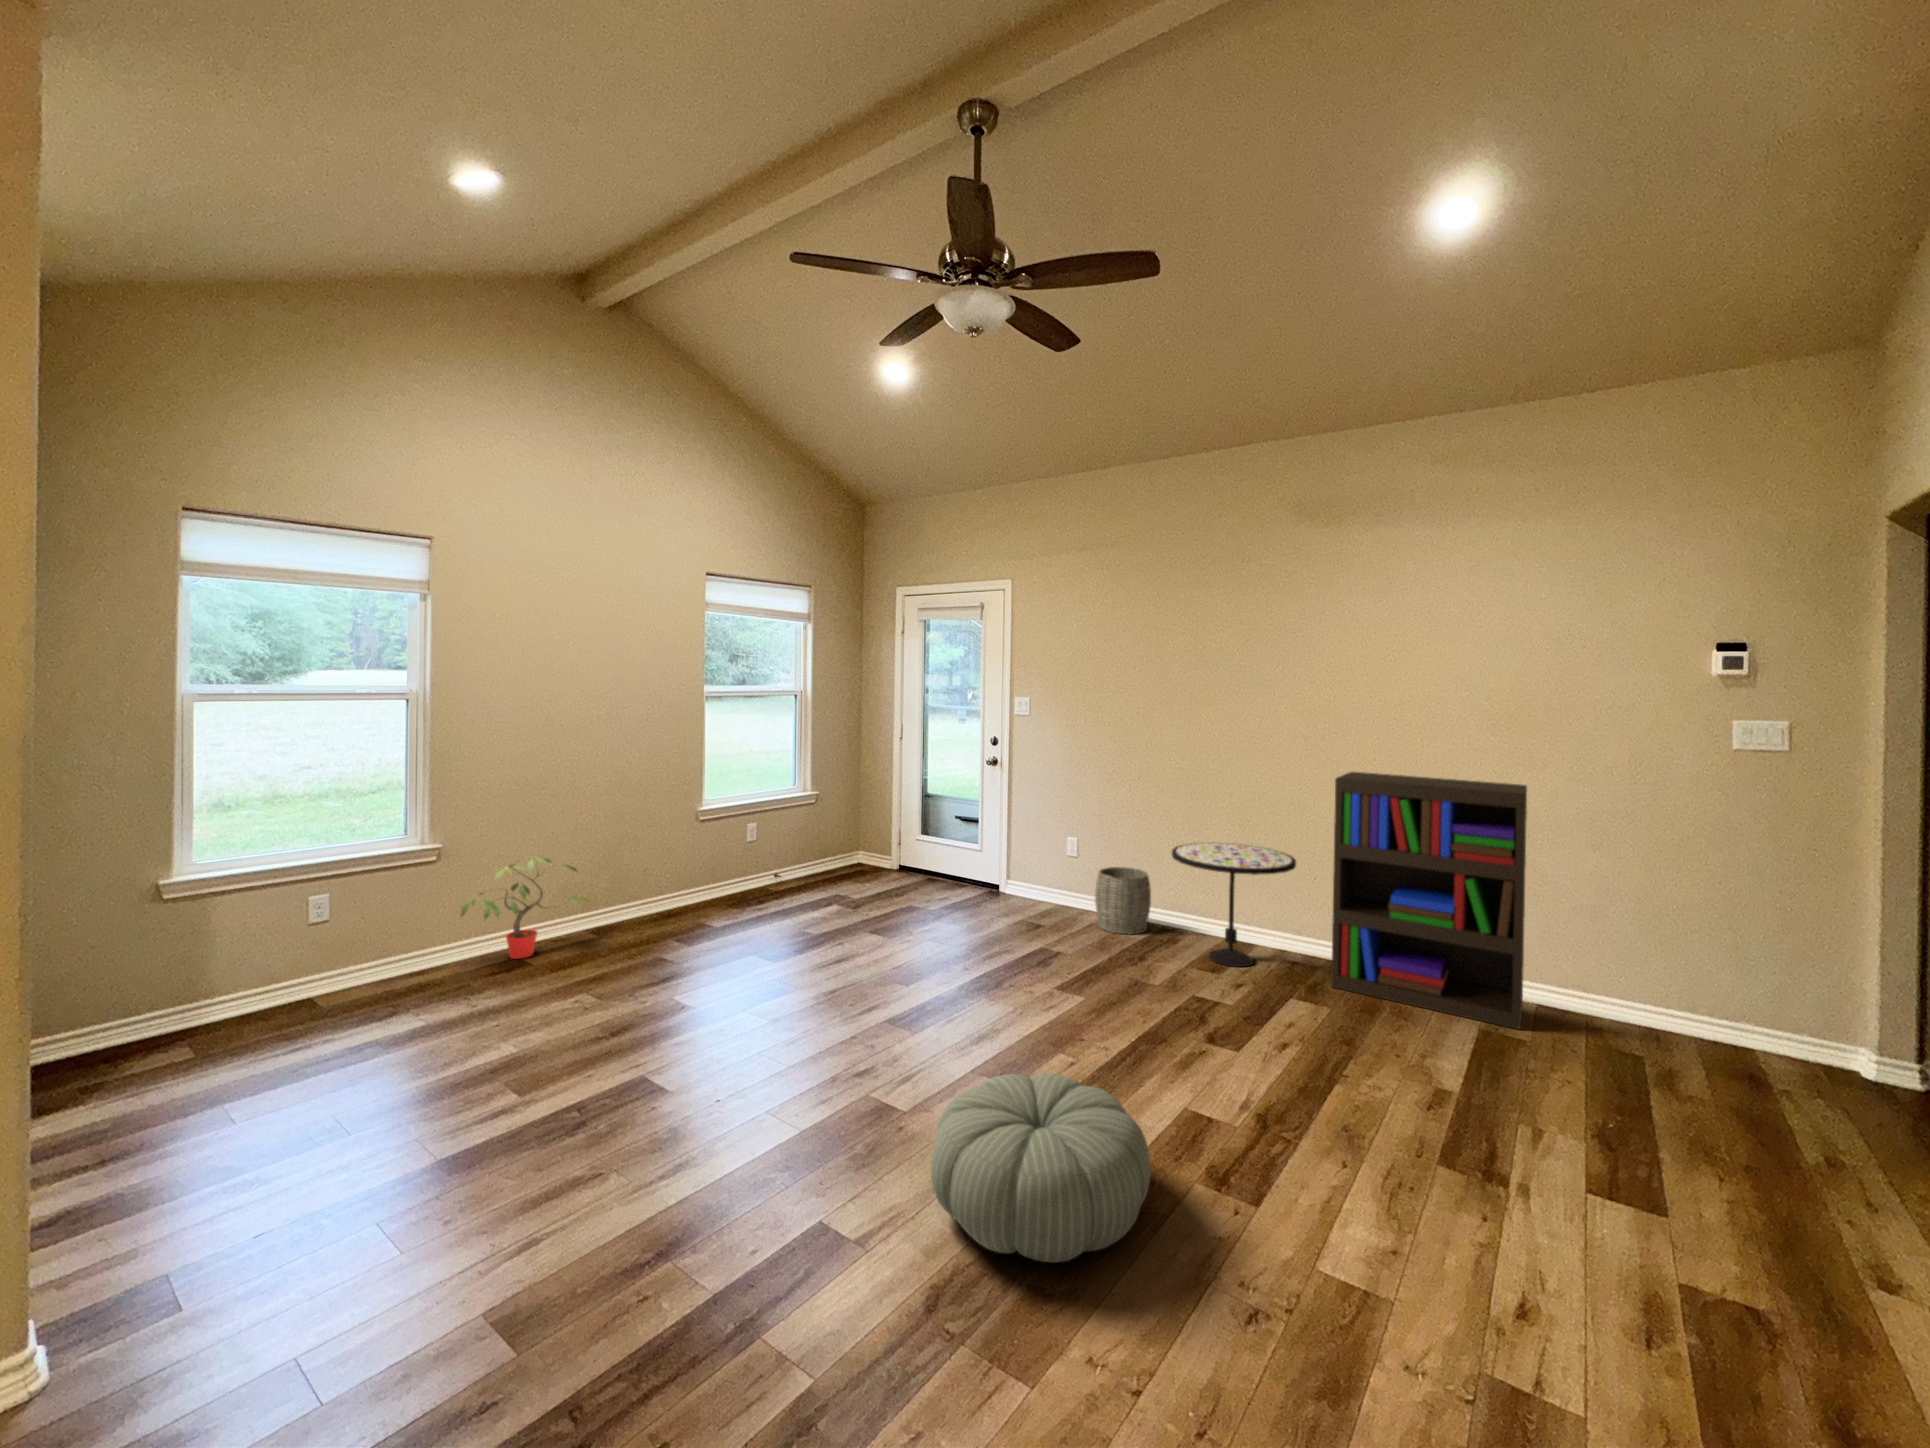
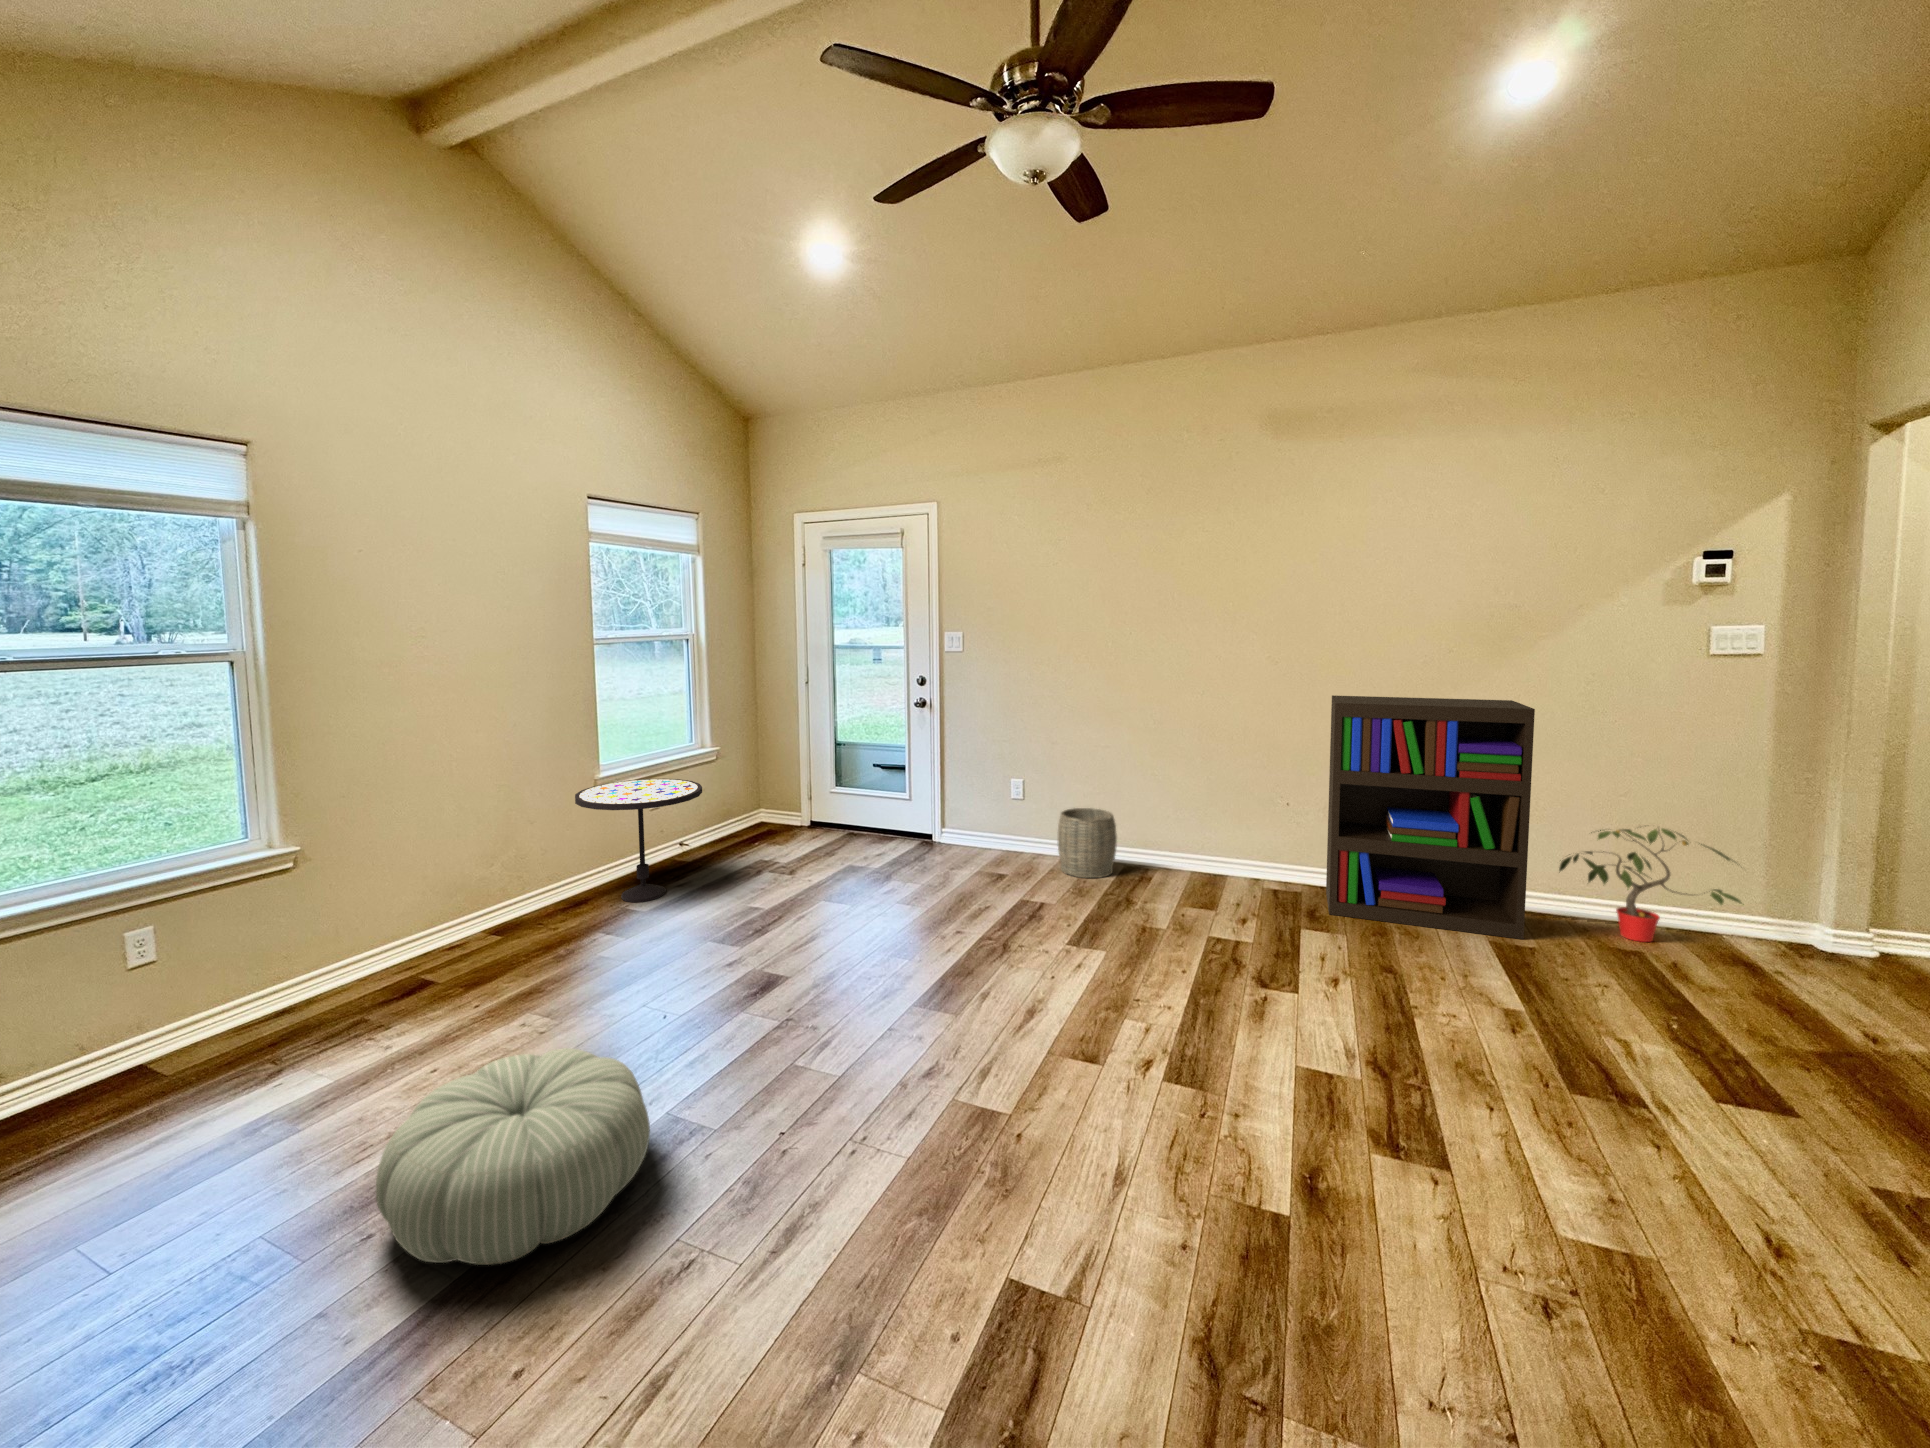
side table: present [1172,843,1296,967] -> present [575,779,702,902]
potted plant: present [460,857,590,959] -> present [1559,828,1741,942]
pouf: present [931,1073,1151,1262] -> present [375,1048,650,1265]

